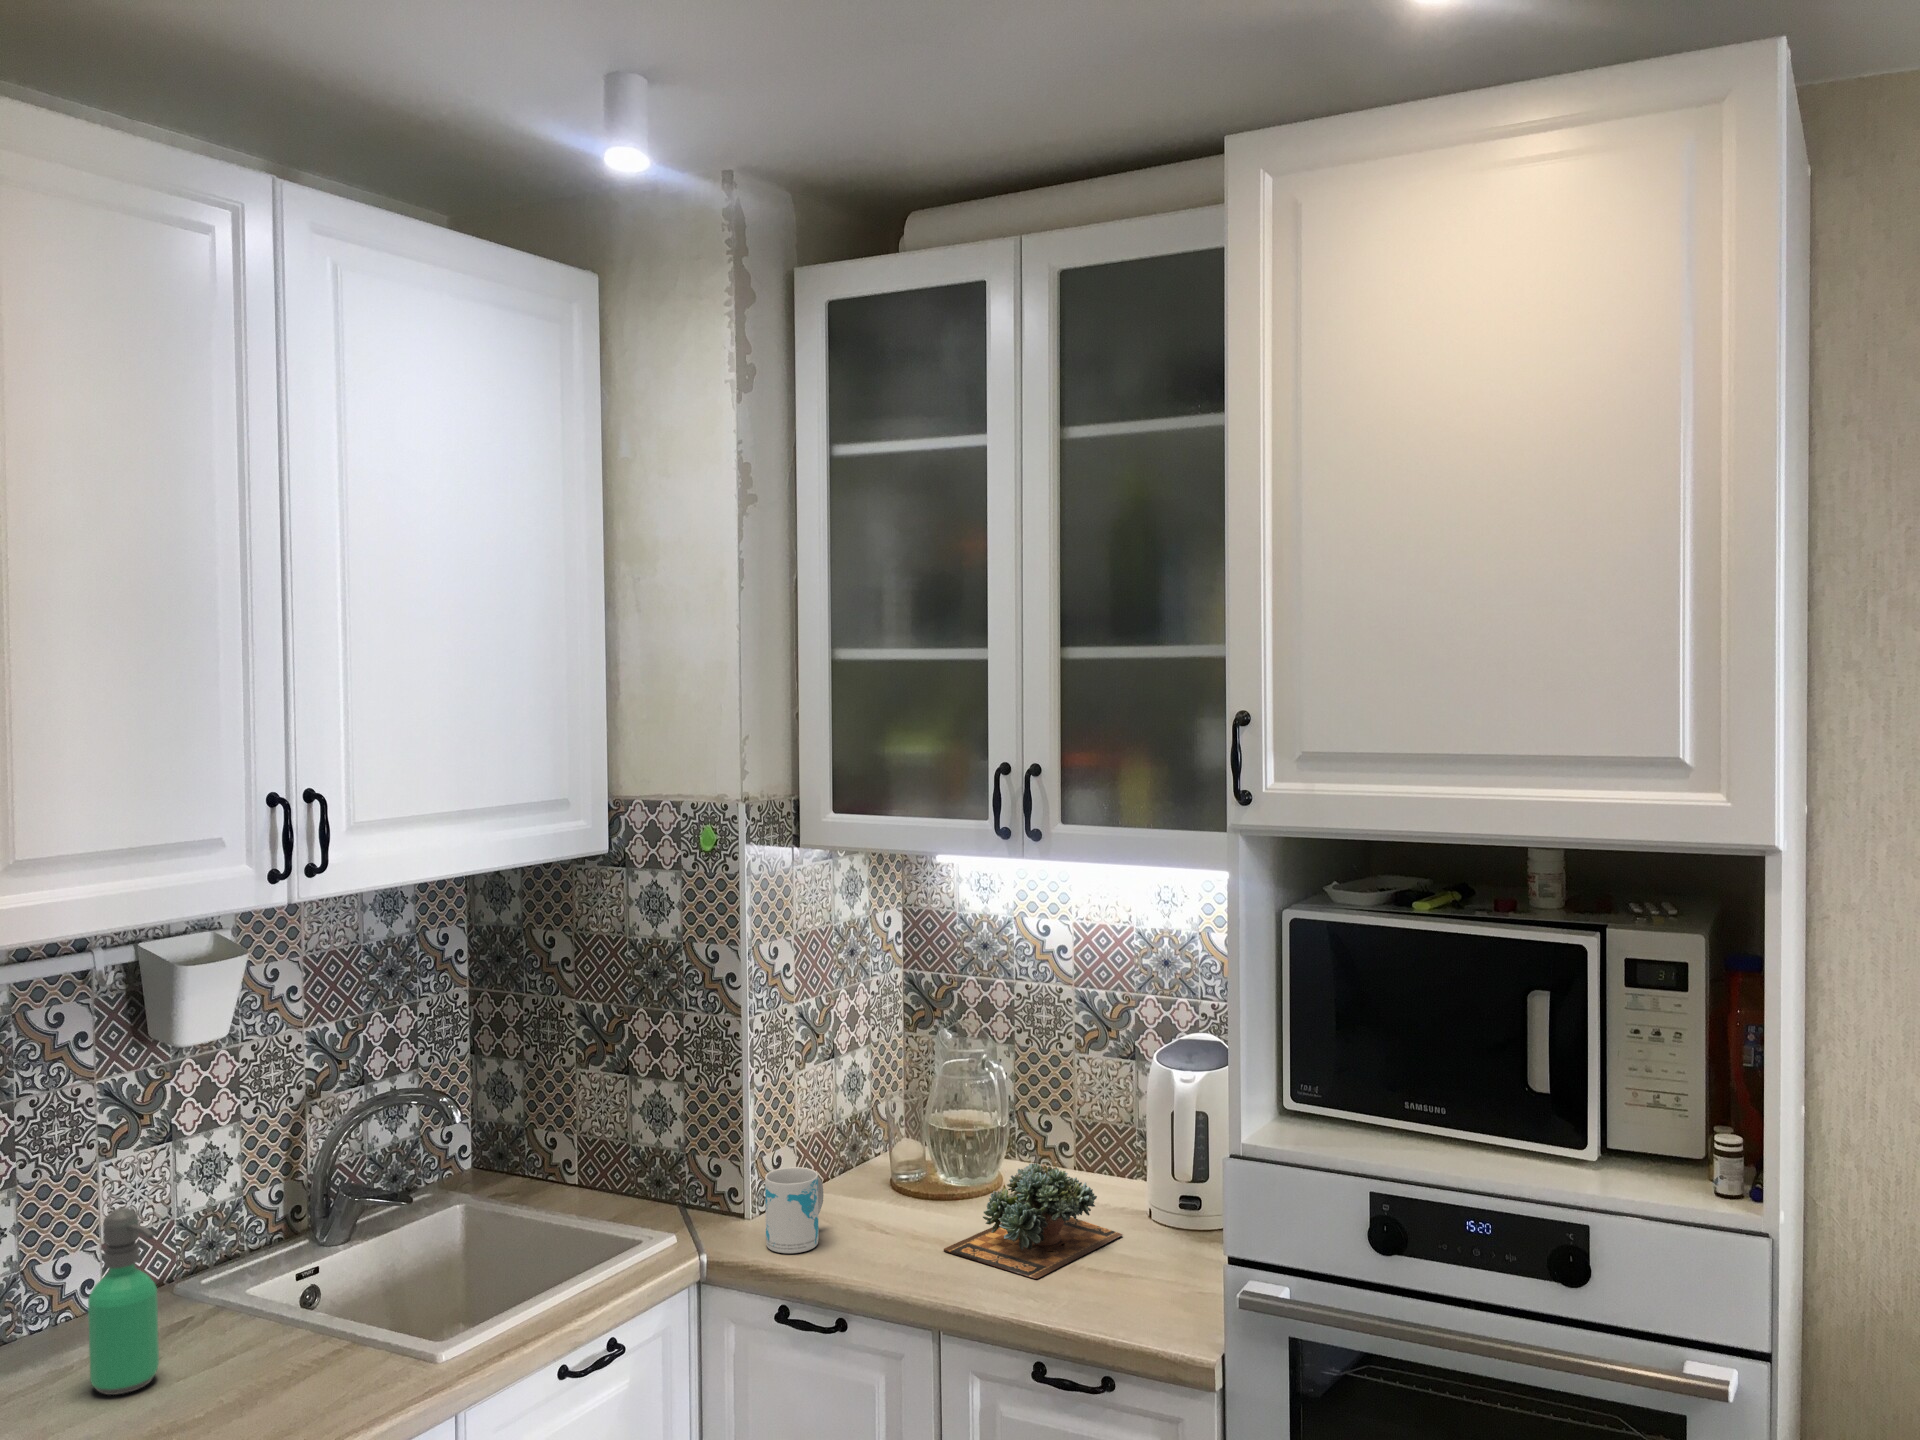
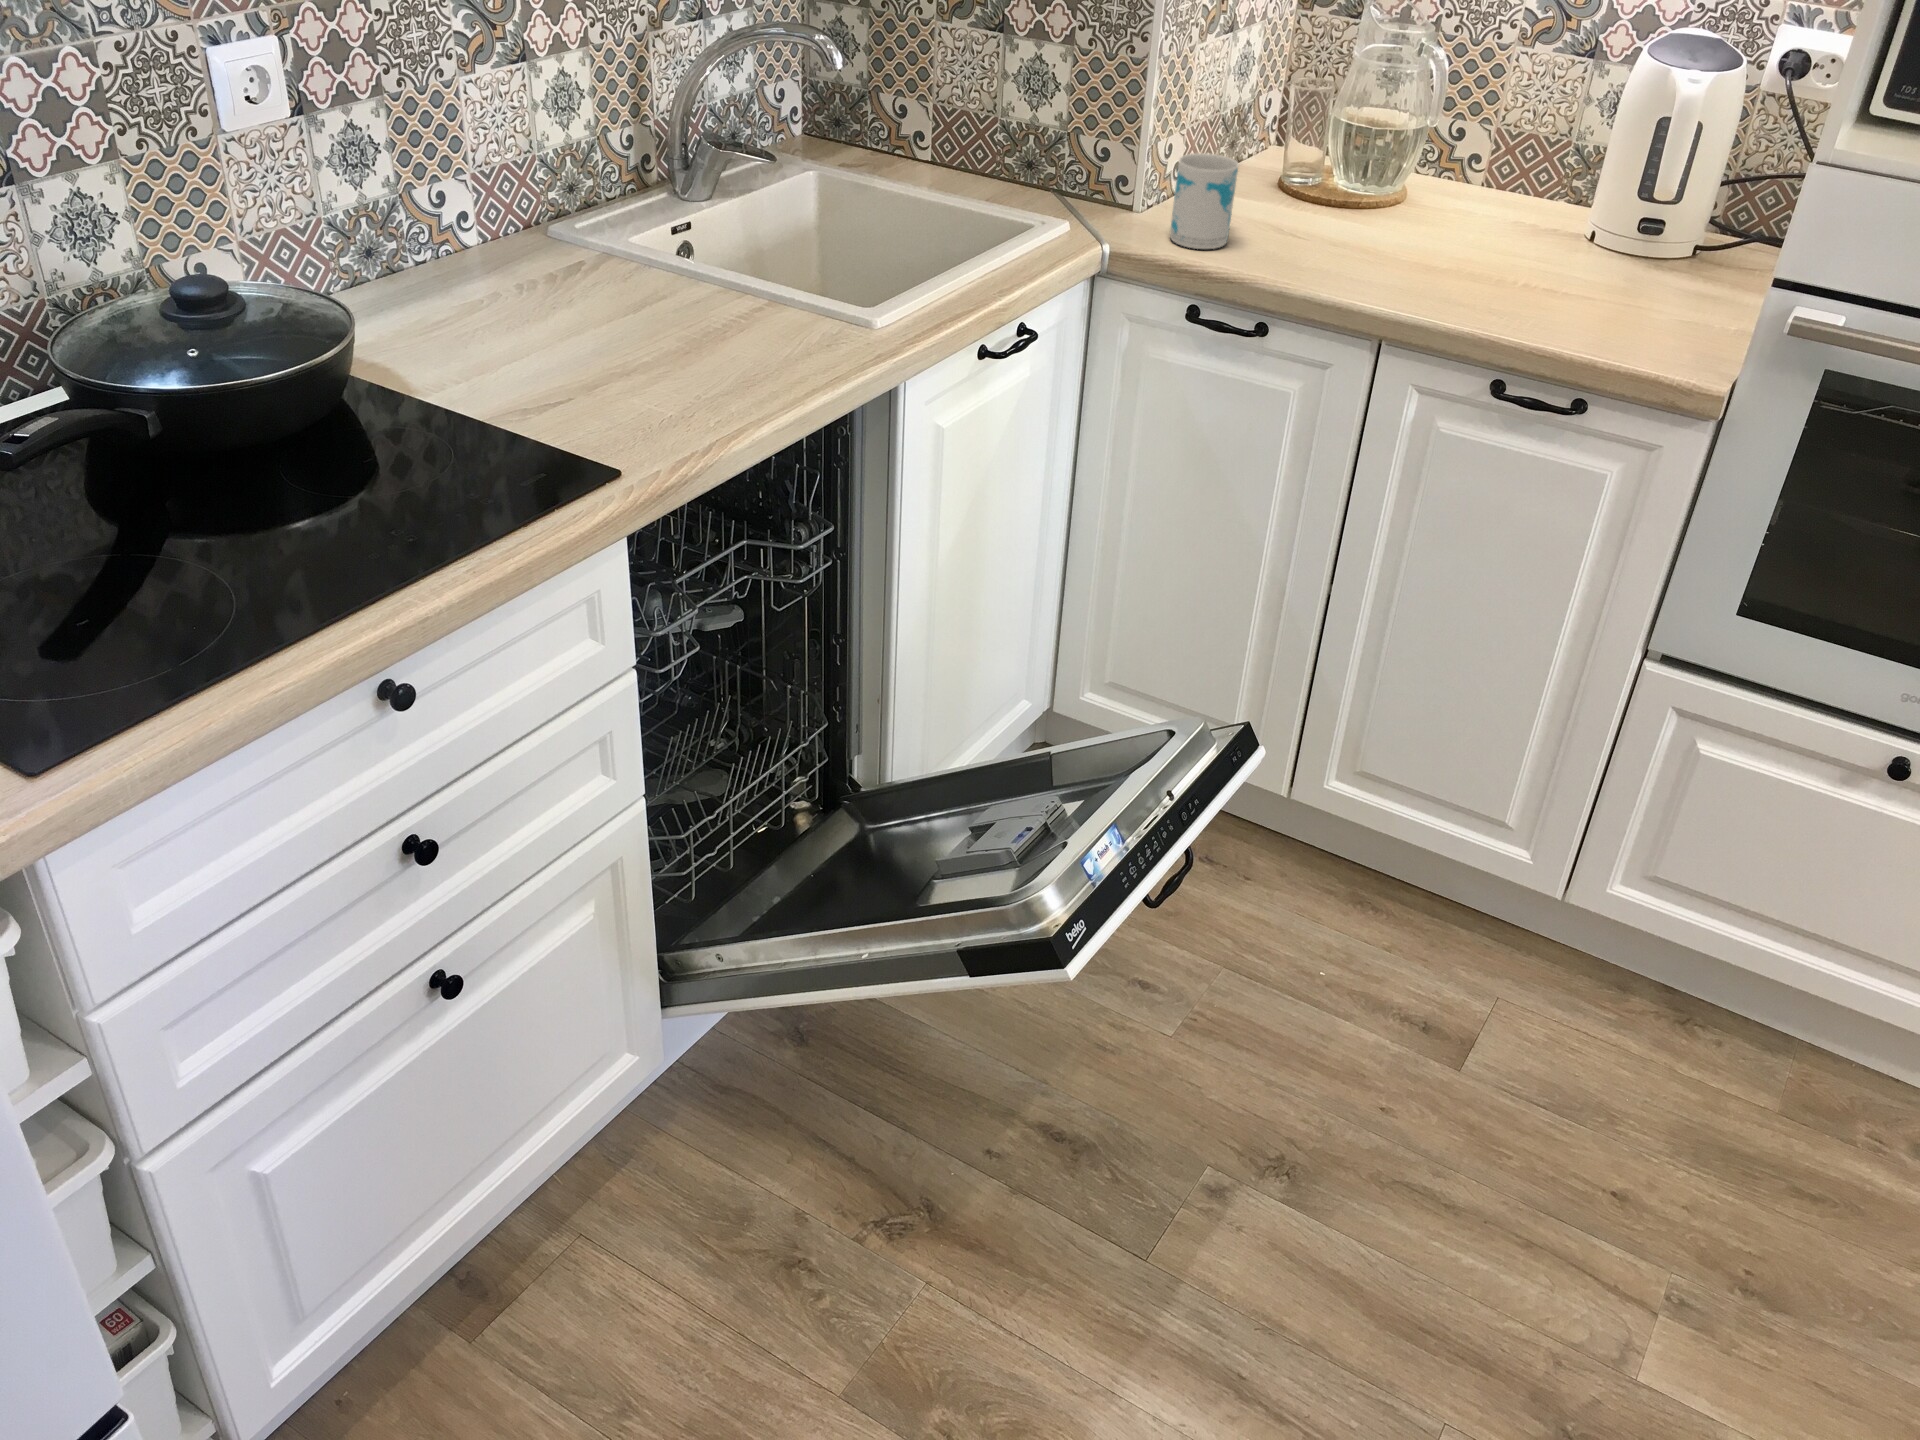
succulent plant: present [944,1163,1123,1279] -> none [1369,169,1565,296]
soap dispenser: present [88,1207,159,1395] -> none [505,124,582,328]

